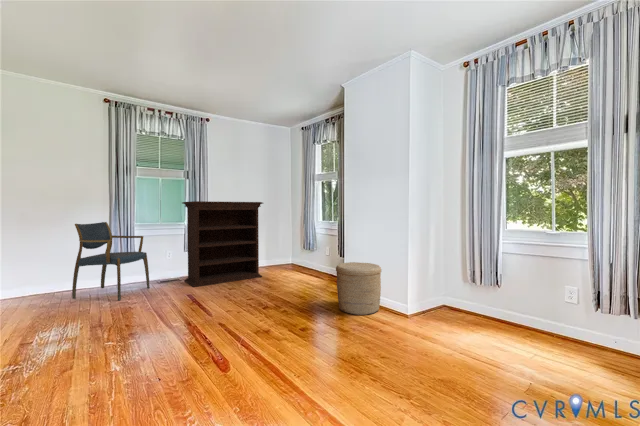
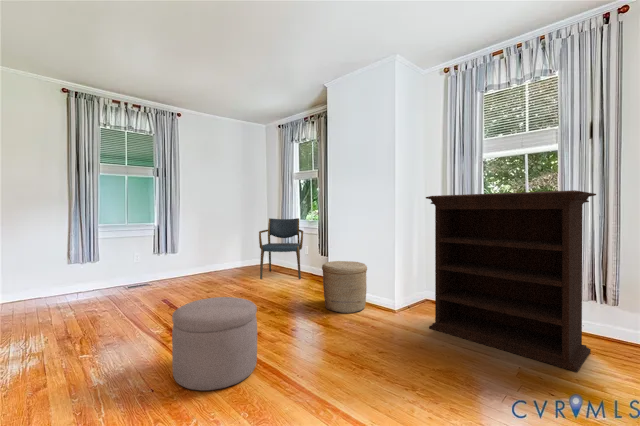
bookshelf: present [182,201,263,287] -> present [426,190,596,372]
armchair: present [72,222,150,300] -> present [259,218,303,279]
ottoman: none [178,295,258,383] -> present [172,297,257,391]

